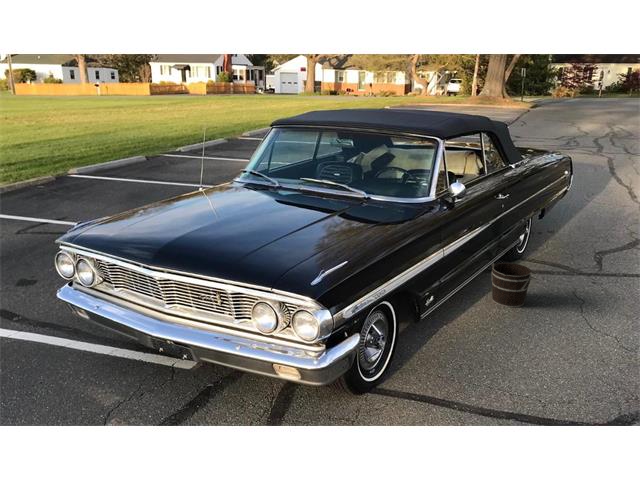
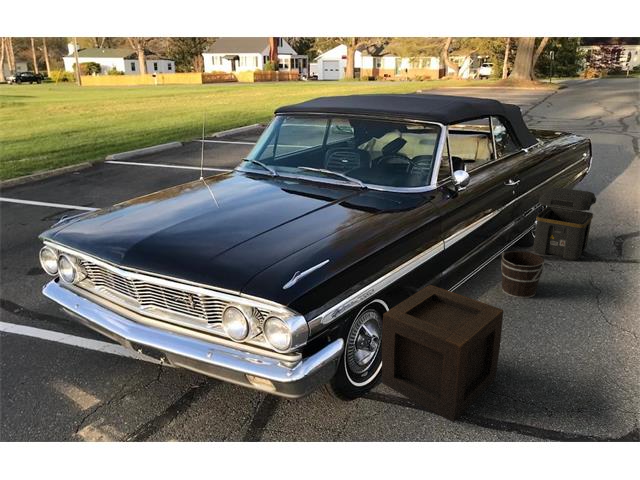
toolbox: none [519,204,577,274] -> present [533,188,596,260]
wooden crate: none [389,289,500,413] -> present [382,285,503,422]

